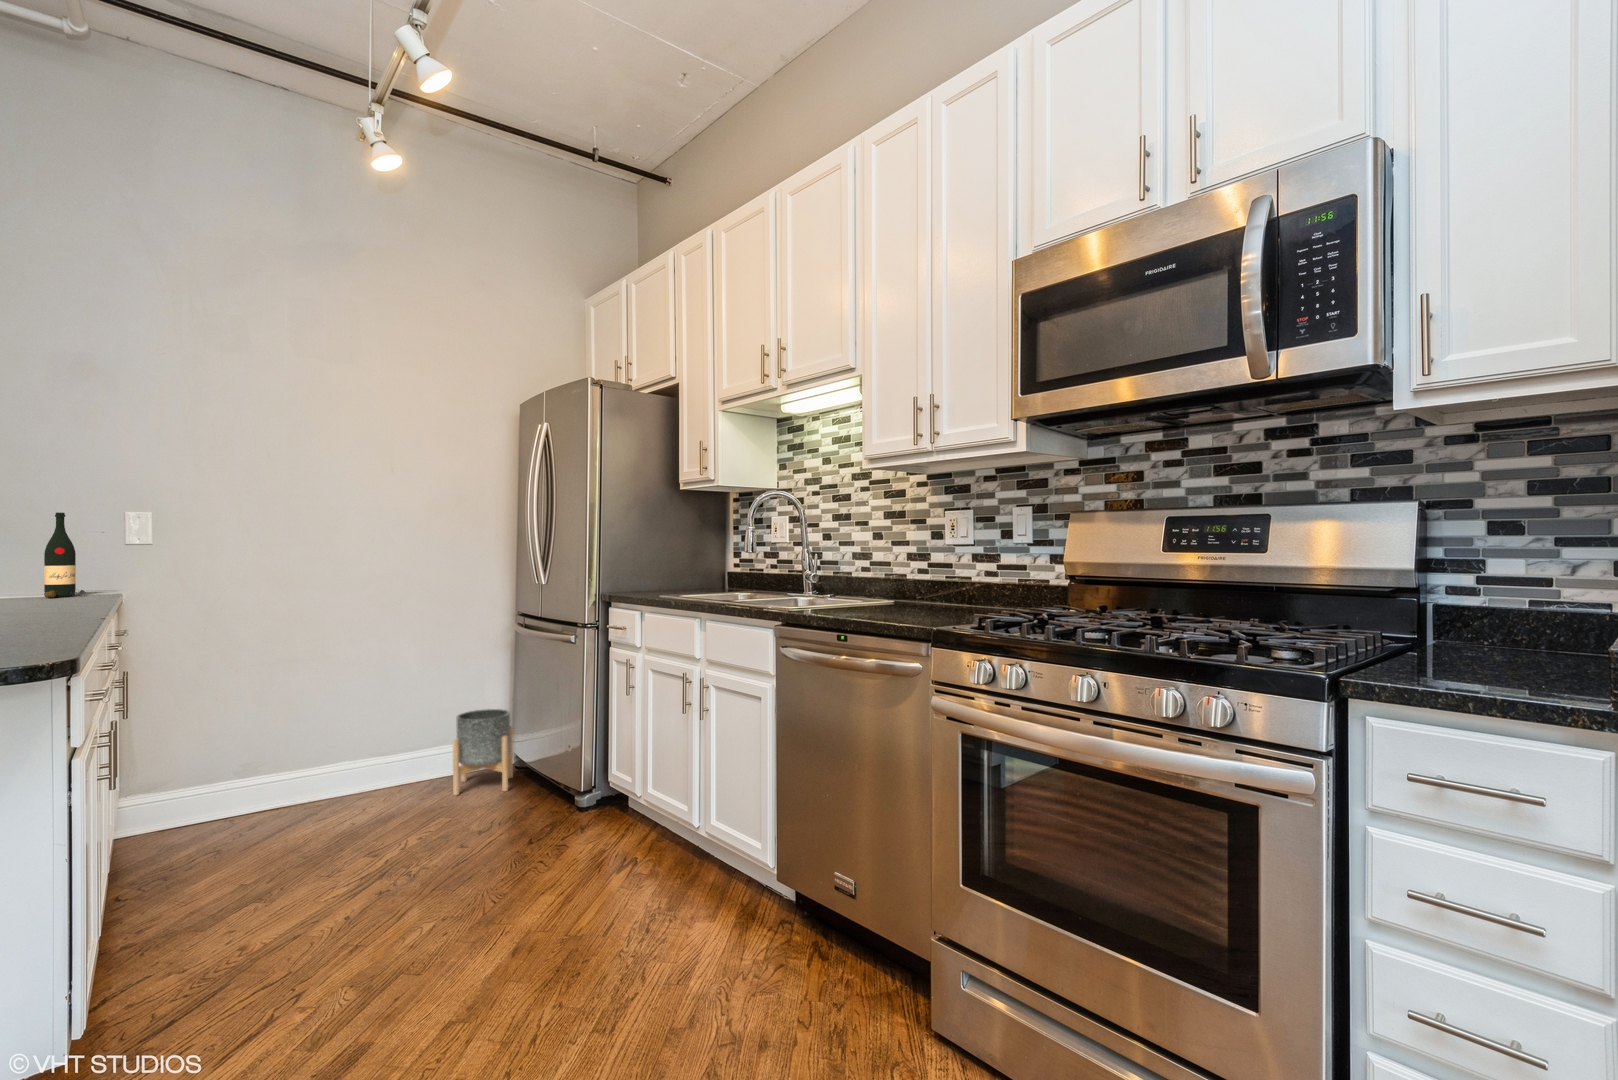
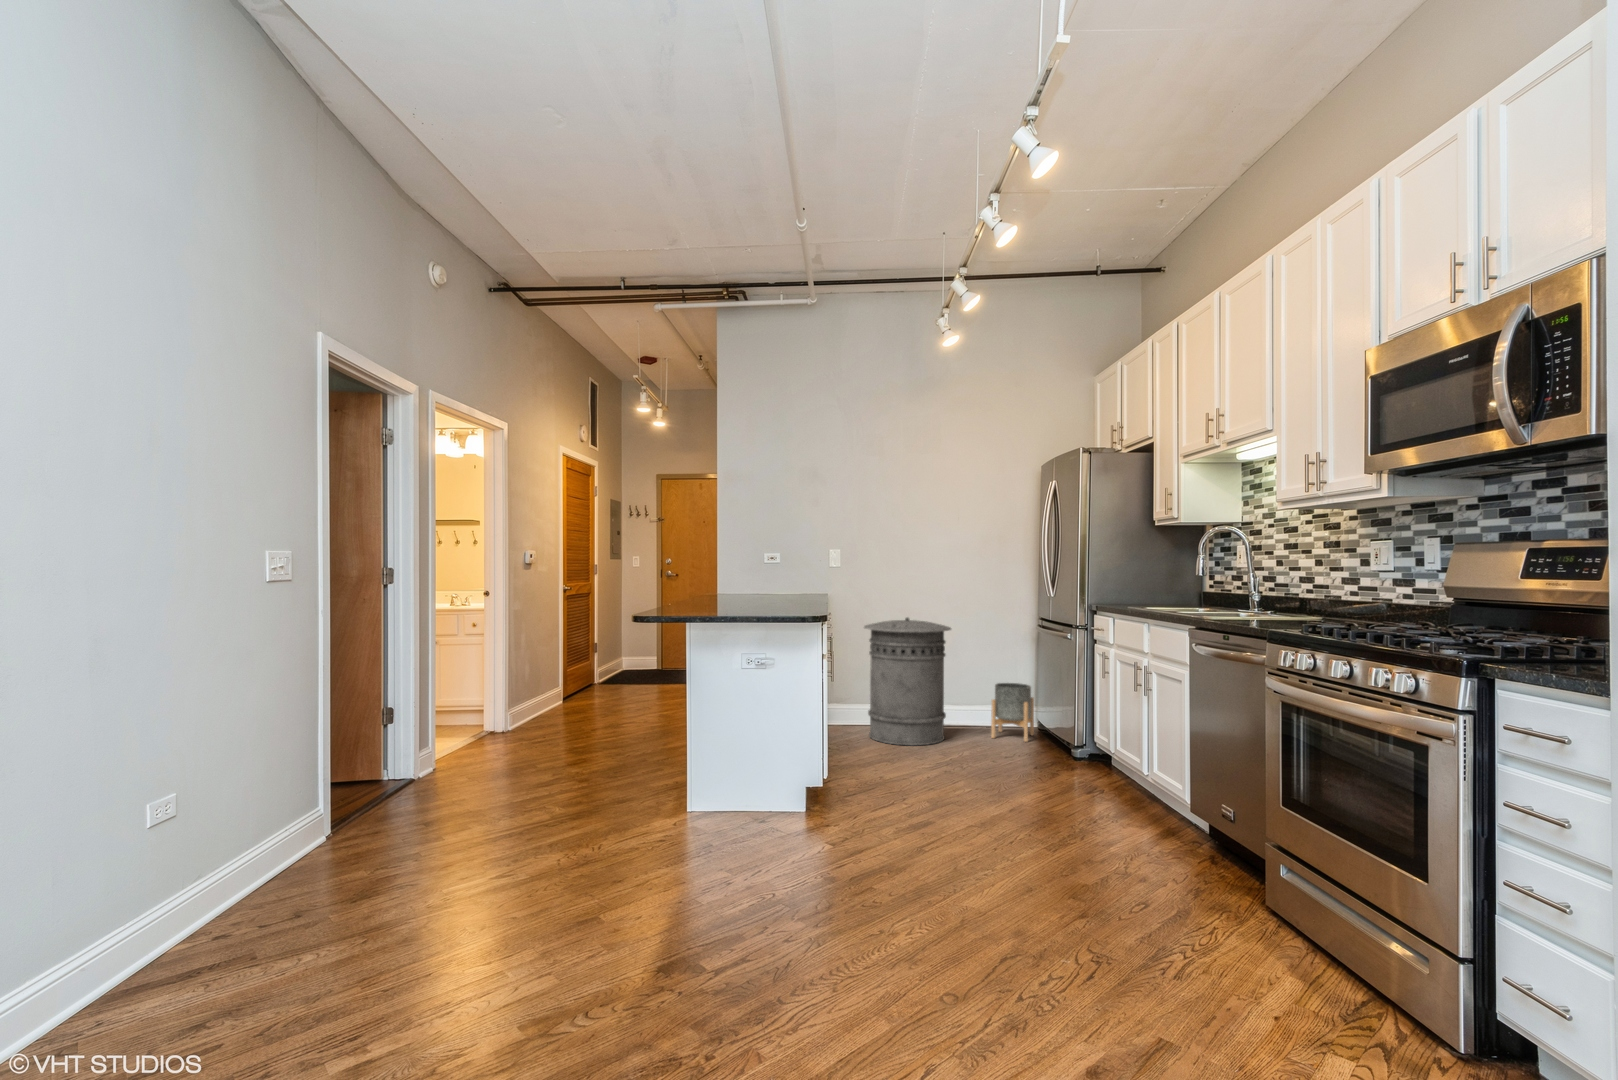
wine bottle: present [44,512,85,598] -> none [789,544,805,589]
trash can: none [220,632,388,847] -> present [864,617,951,745]

